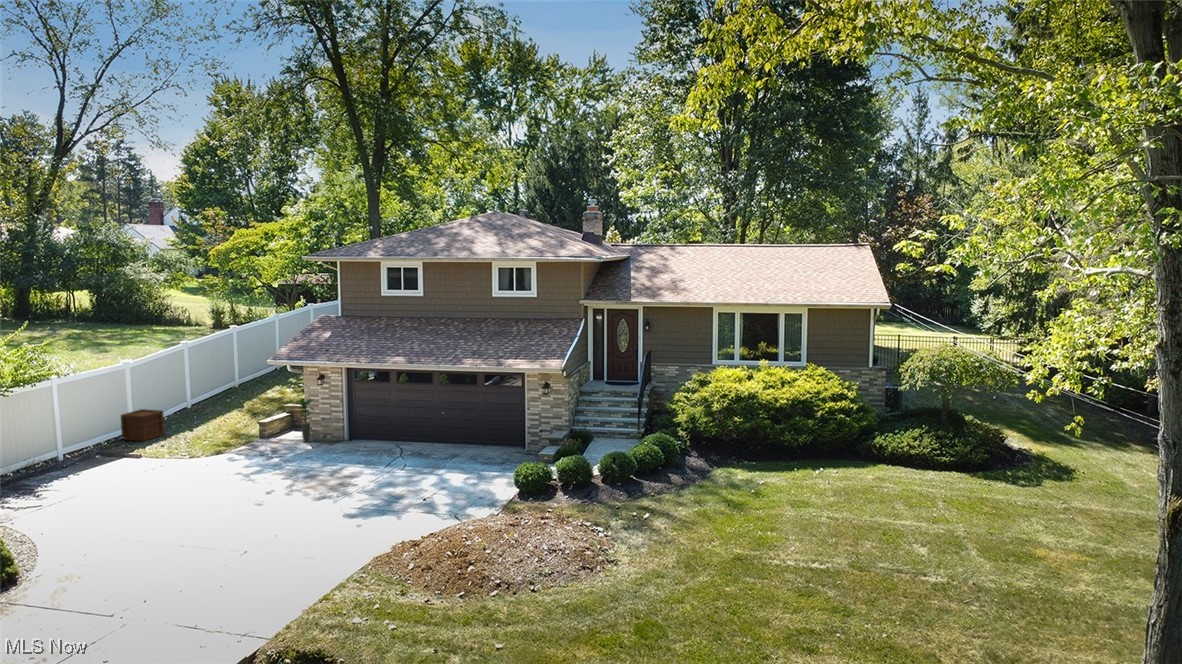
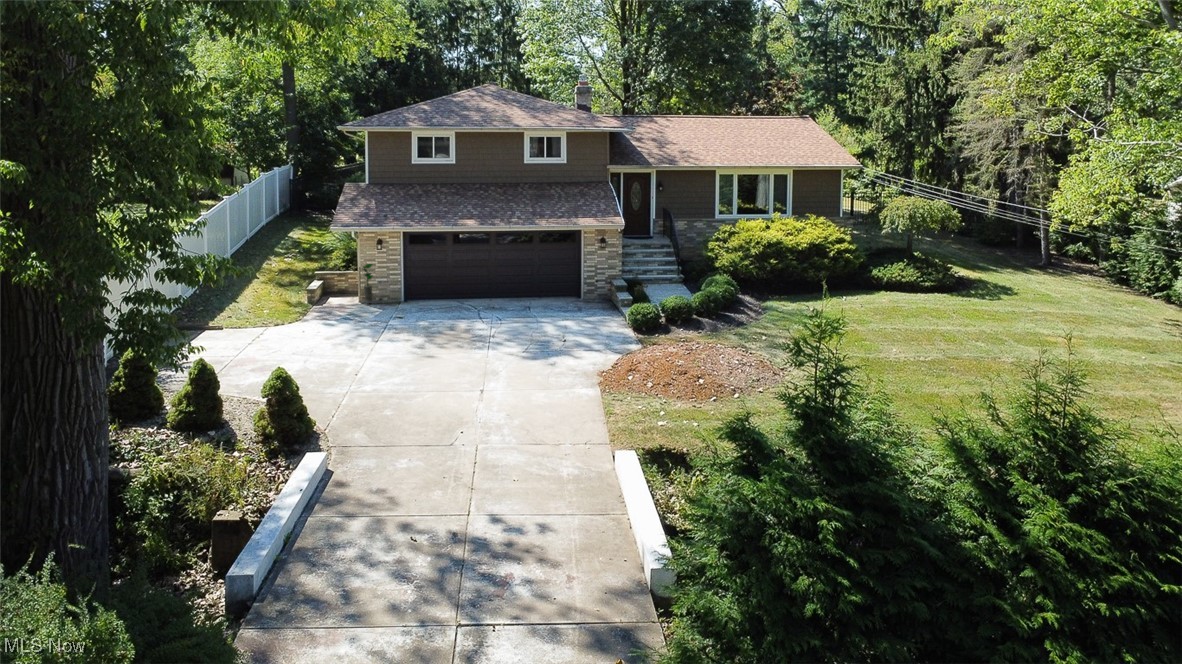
wooden crate: present [121,409,164,441] -> none [180,279,222,310]

